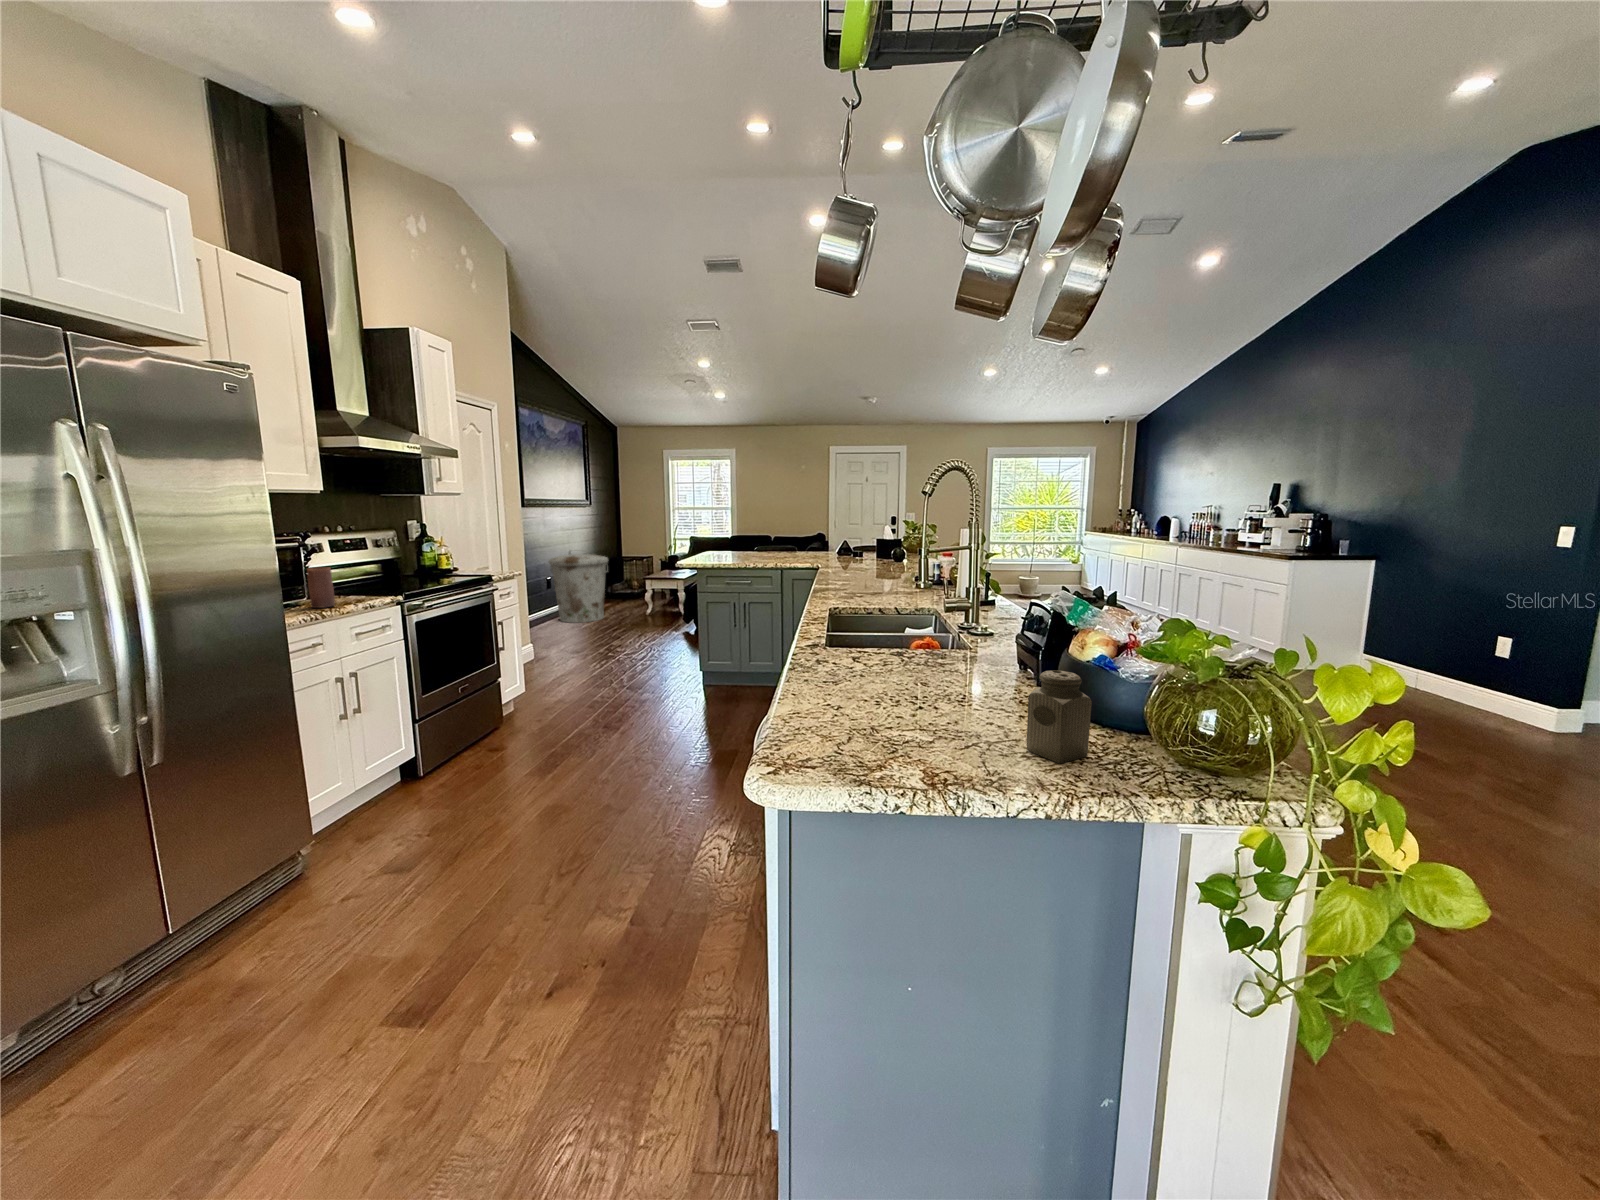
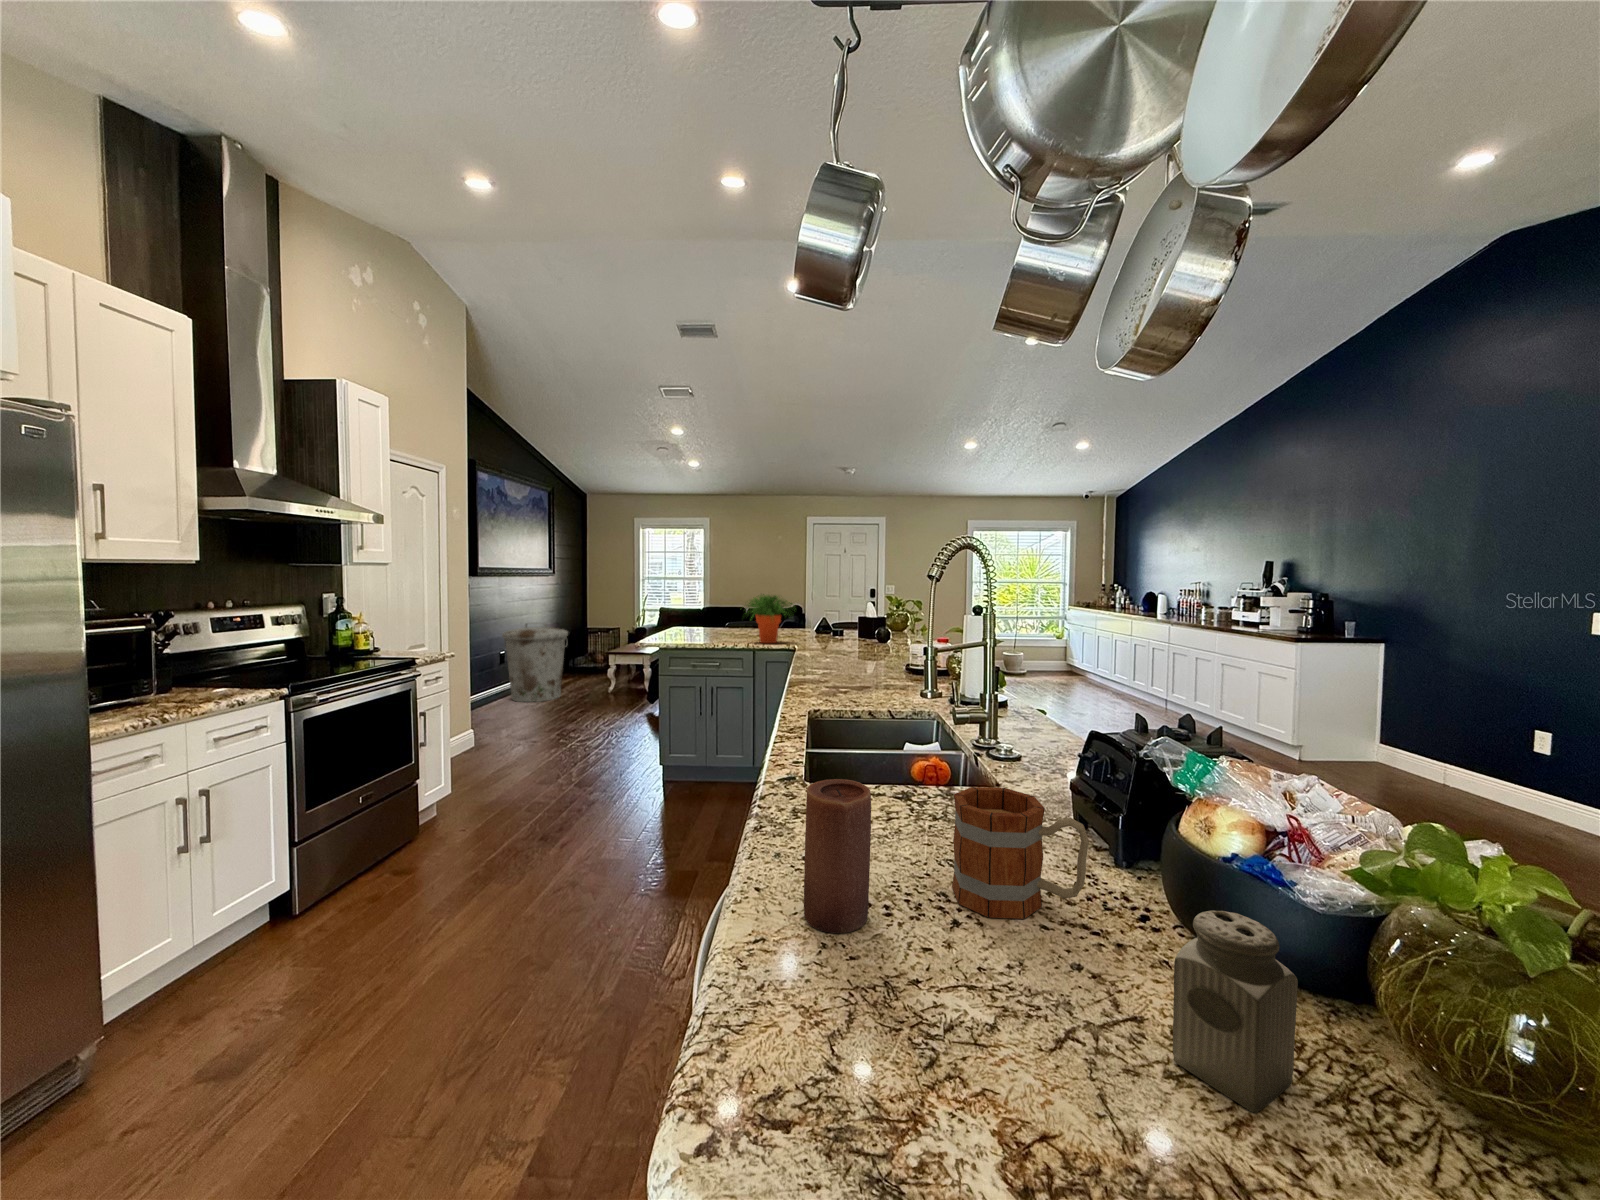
potted plant: none [769,518,820,563] -> present [745,594,792,643]
candle: present [307,567,335,608] -> present [804,779,871,933]
mug: none [922,630,1007,705] -> present [952,787,1089,919]

